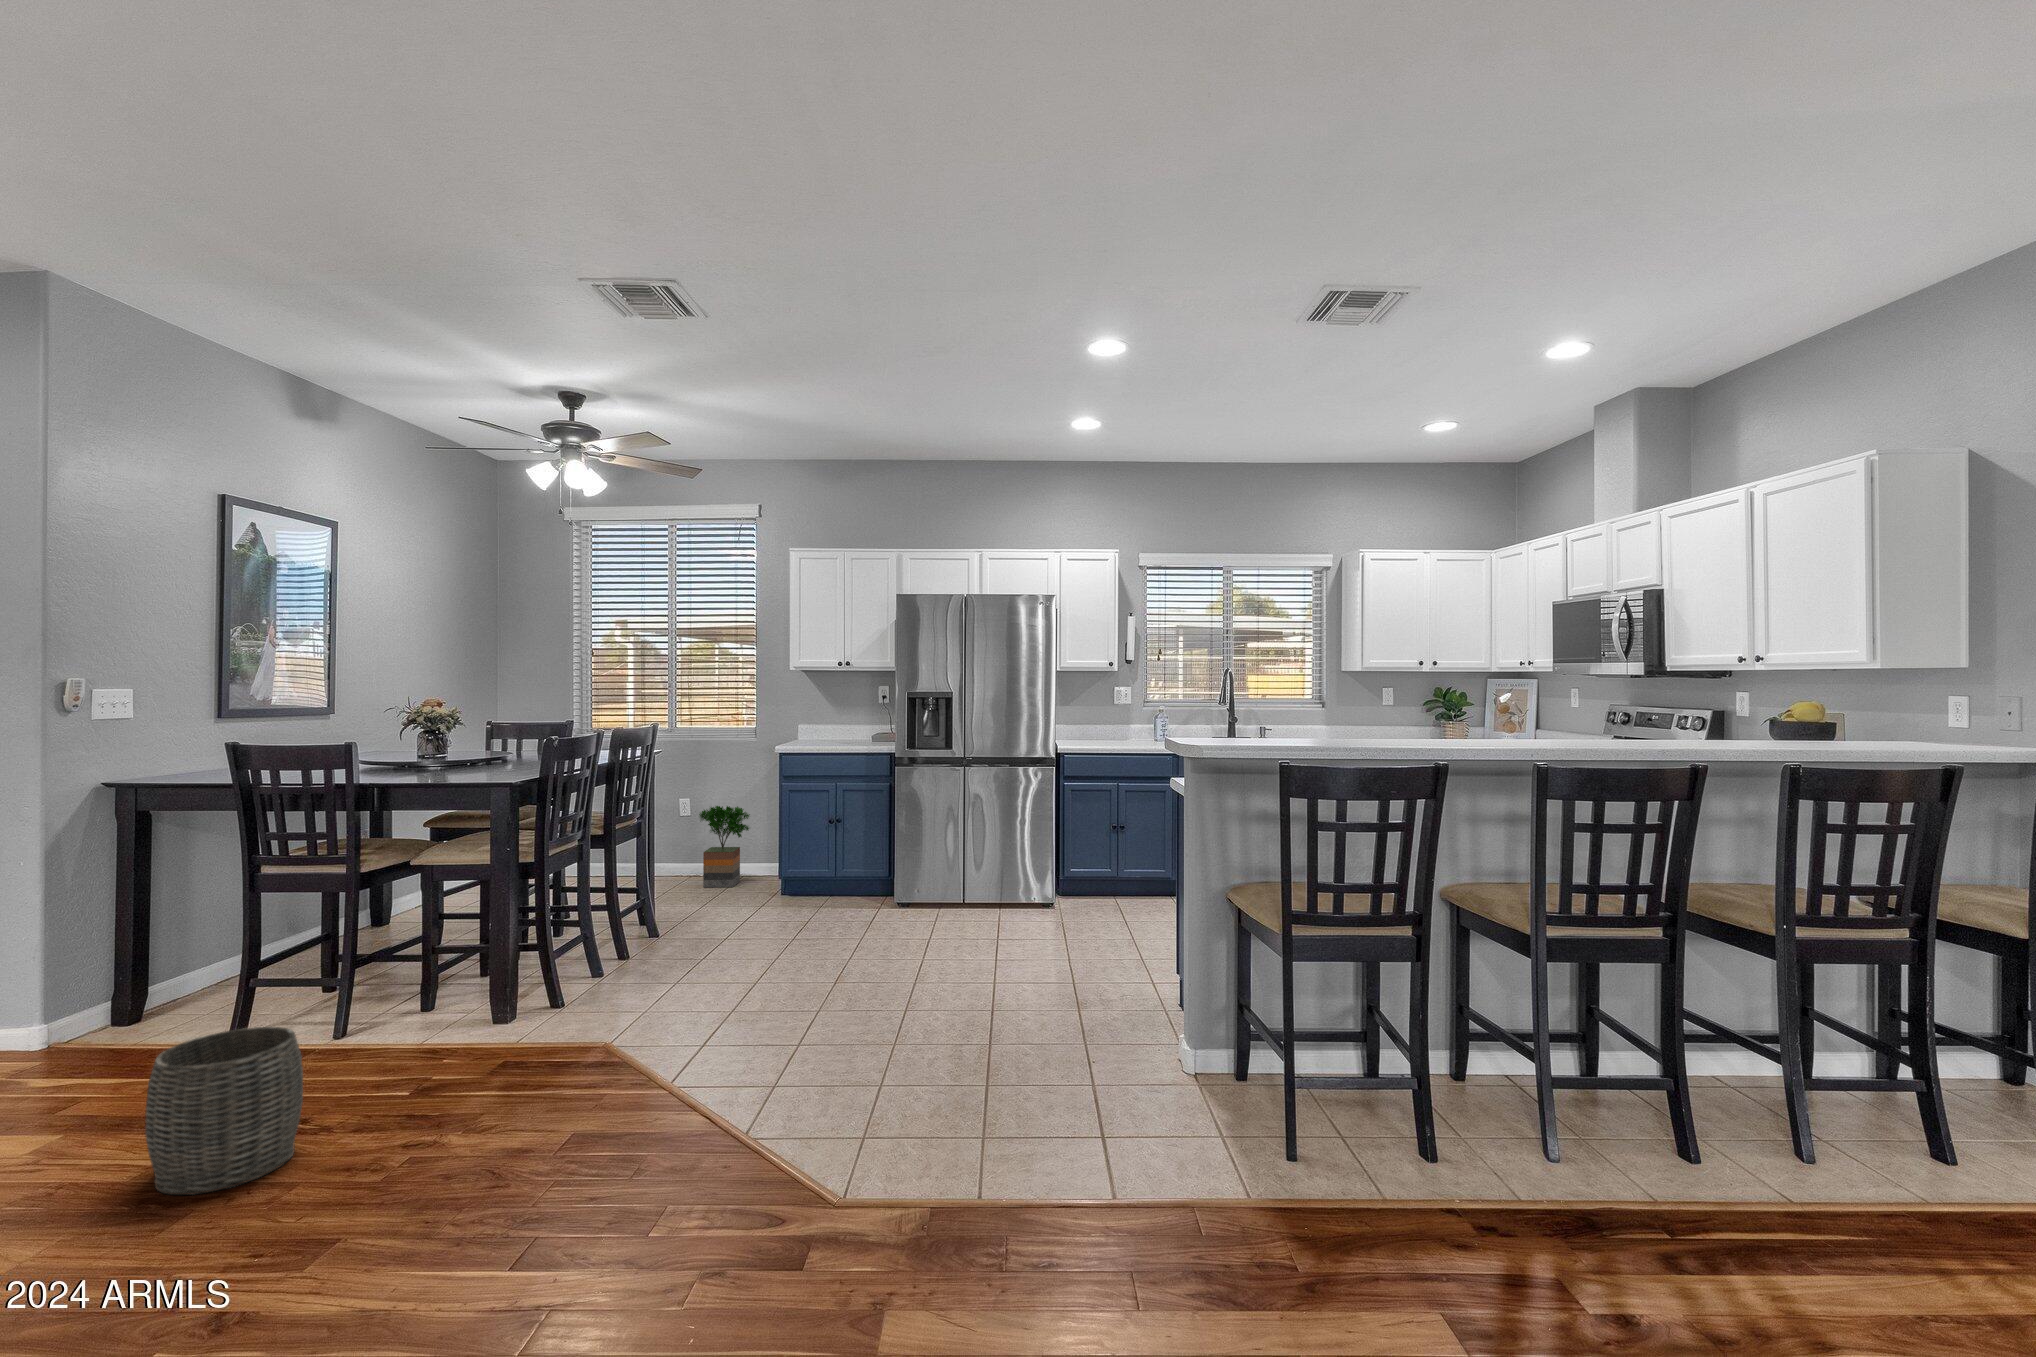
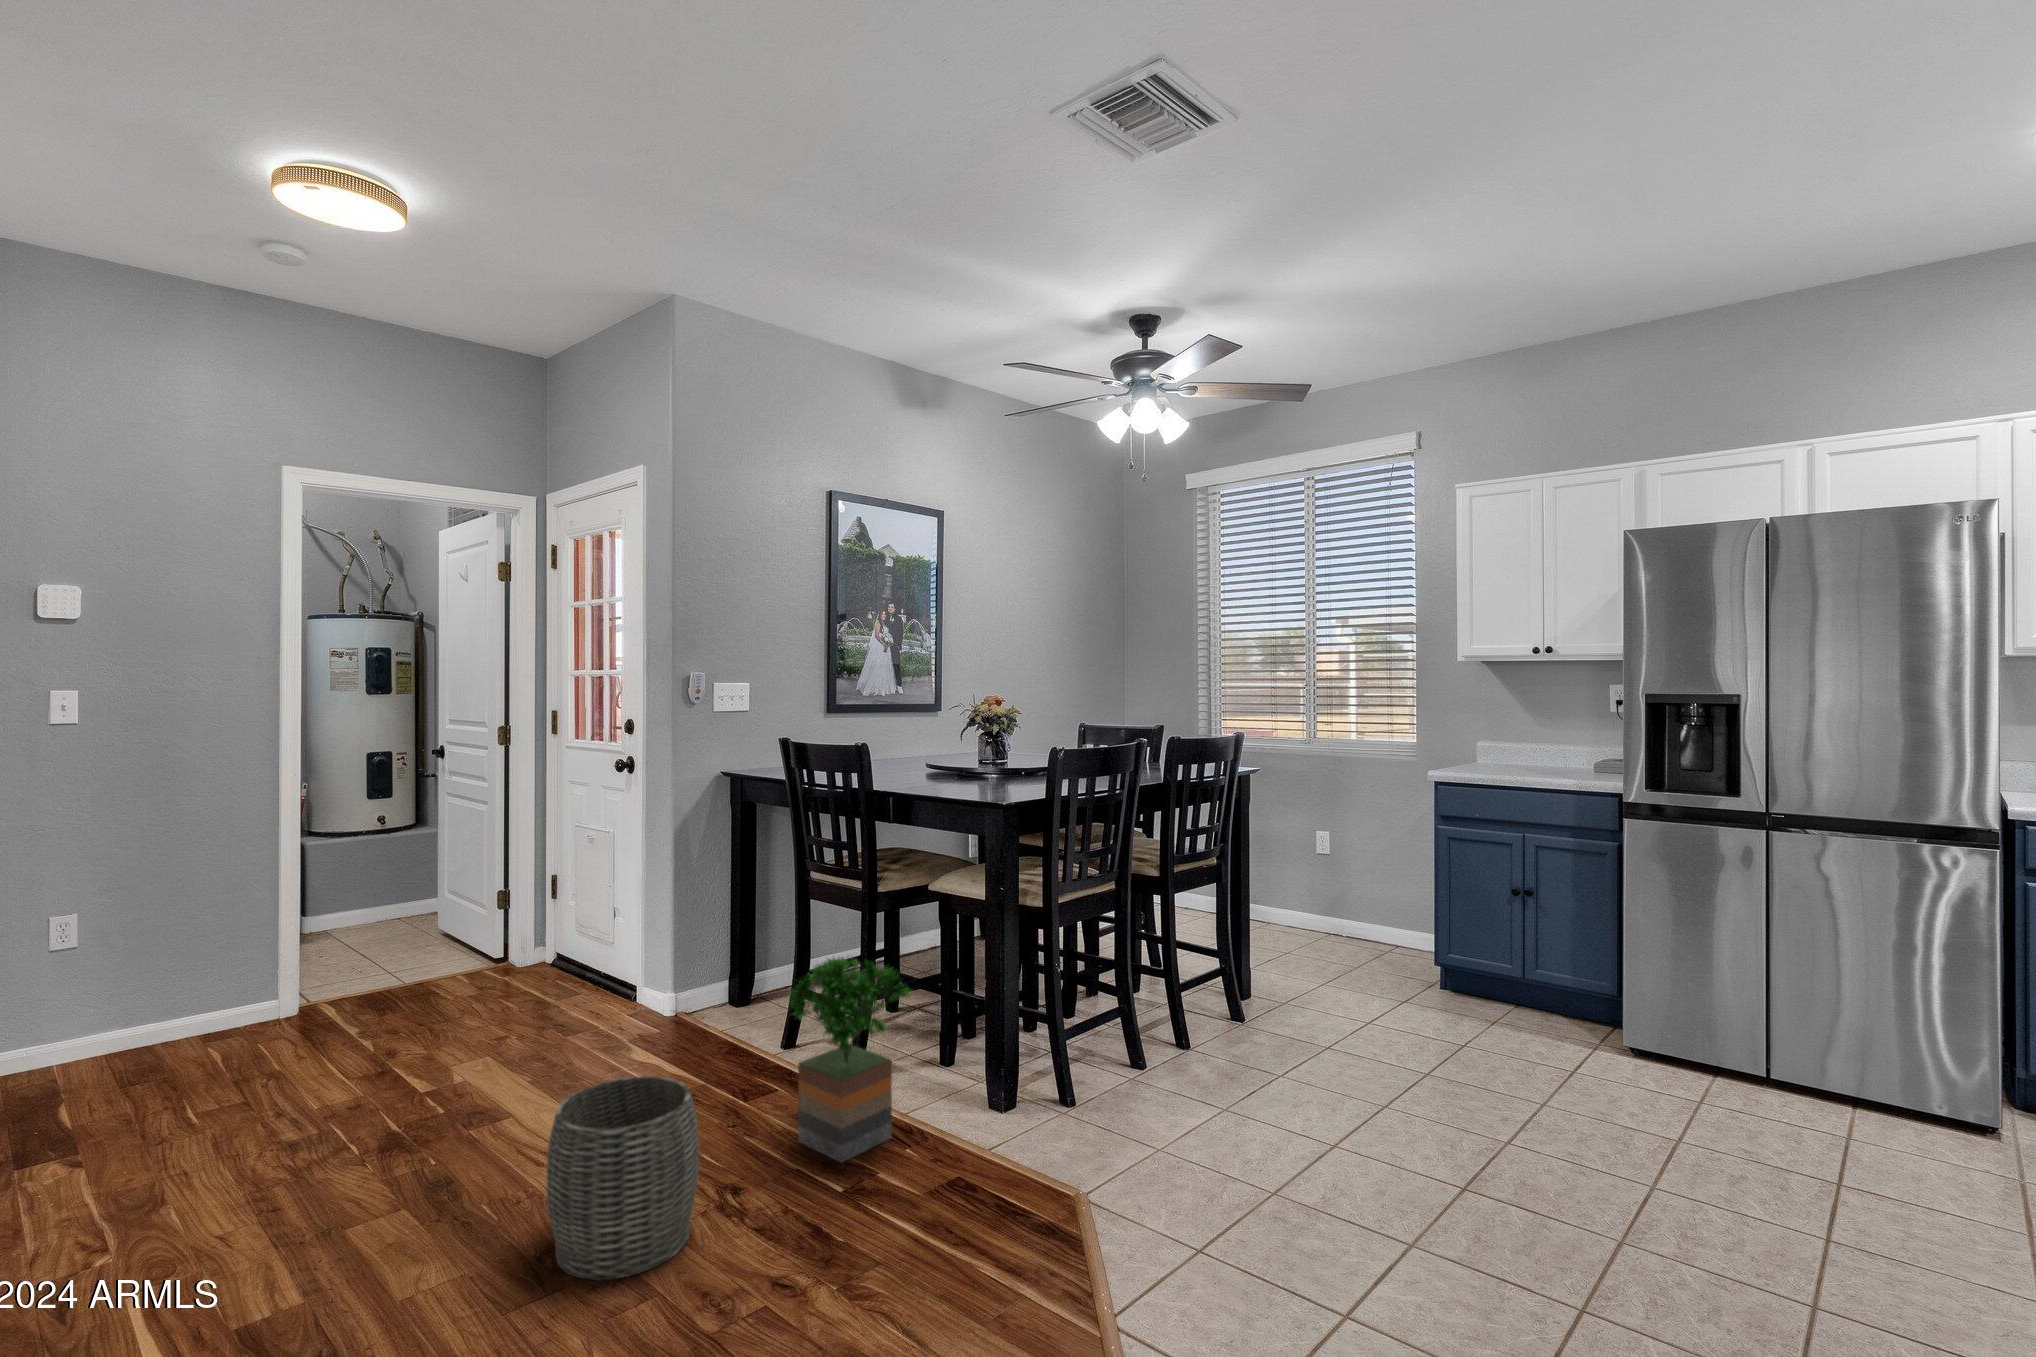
potted tree: present [699,806,750,887] -> present [791,957,910,1163]

